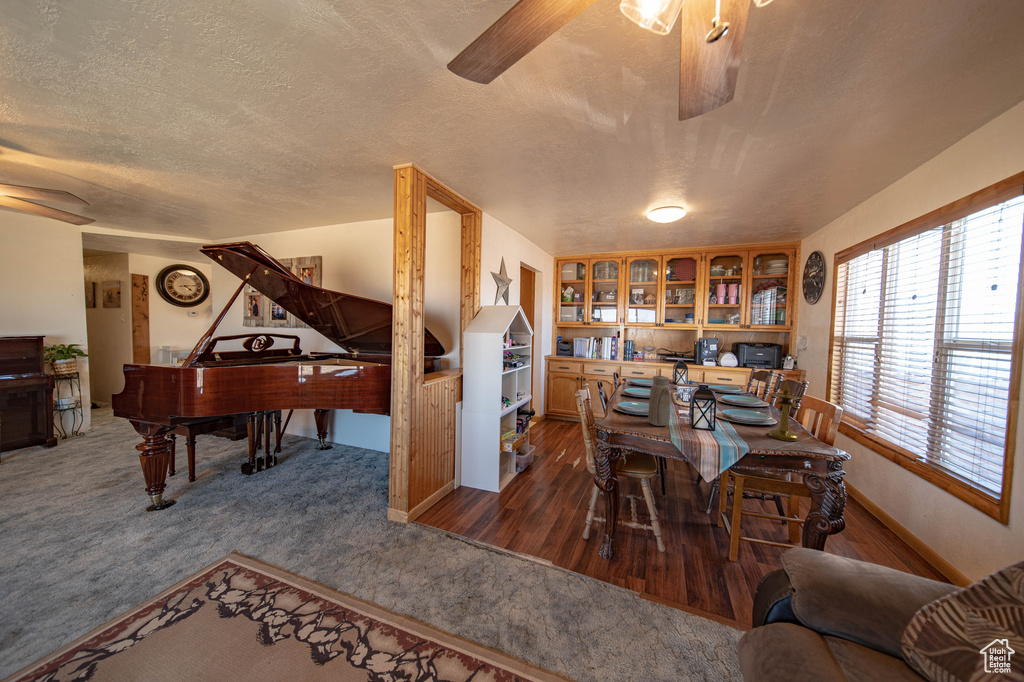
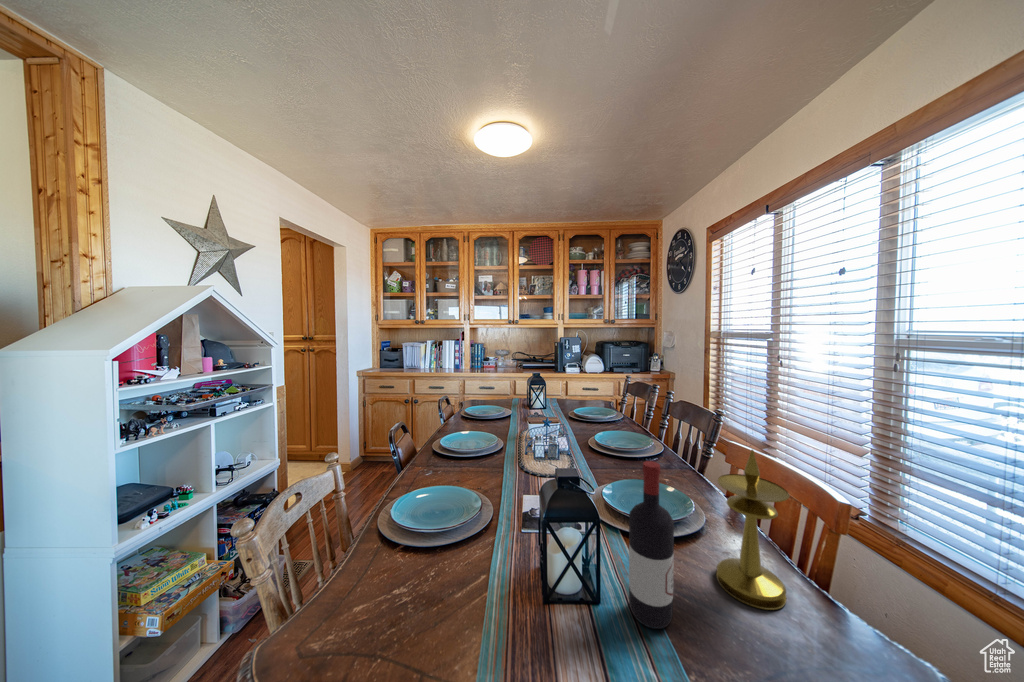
vase: present [648,376,670,426] -> none [439,463,495,624]
wine bottle: none [724,378,743,437] -> present [629,461,674,629]

